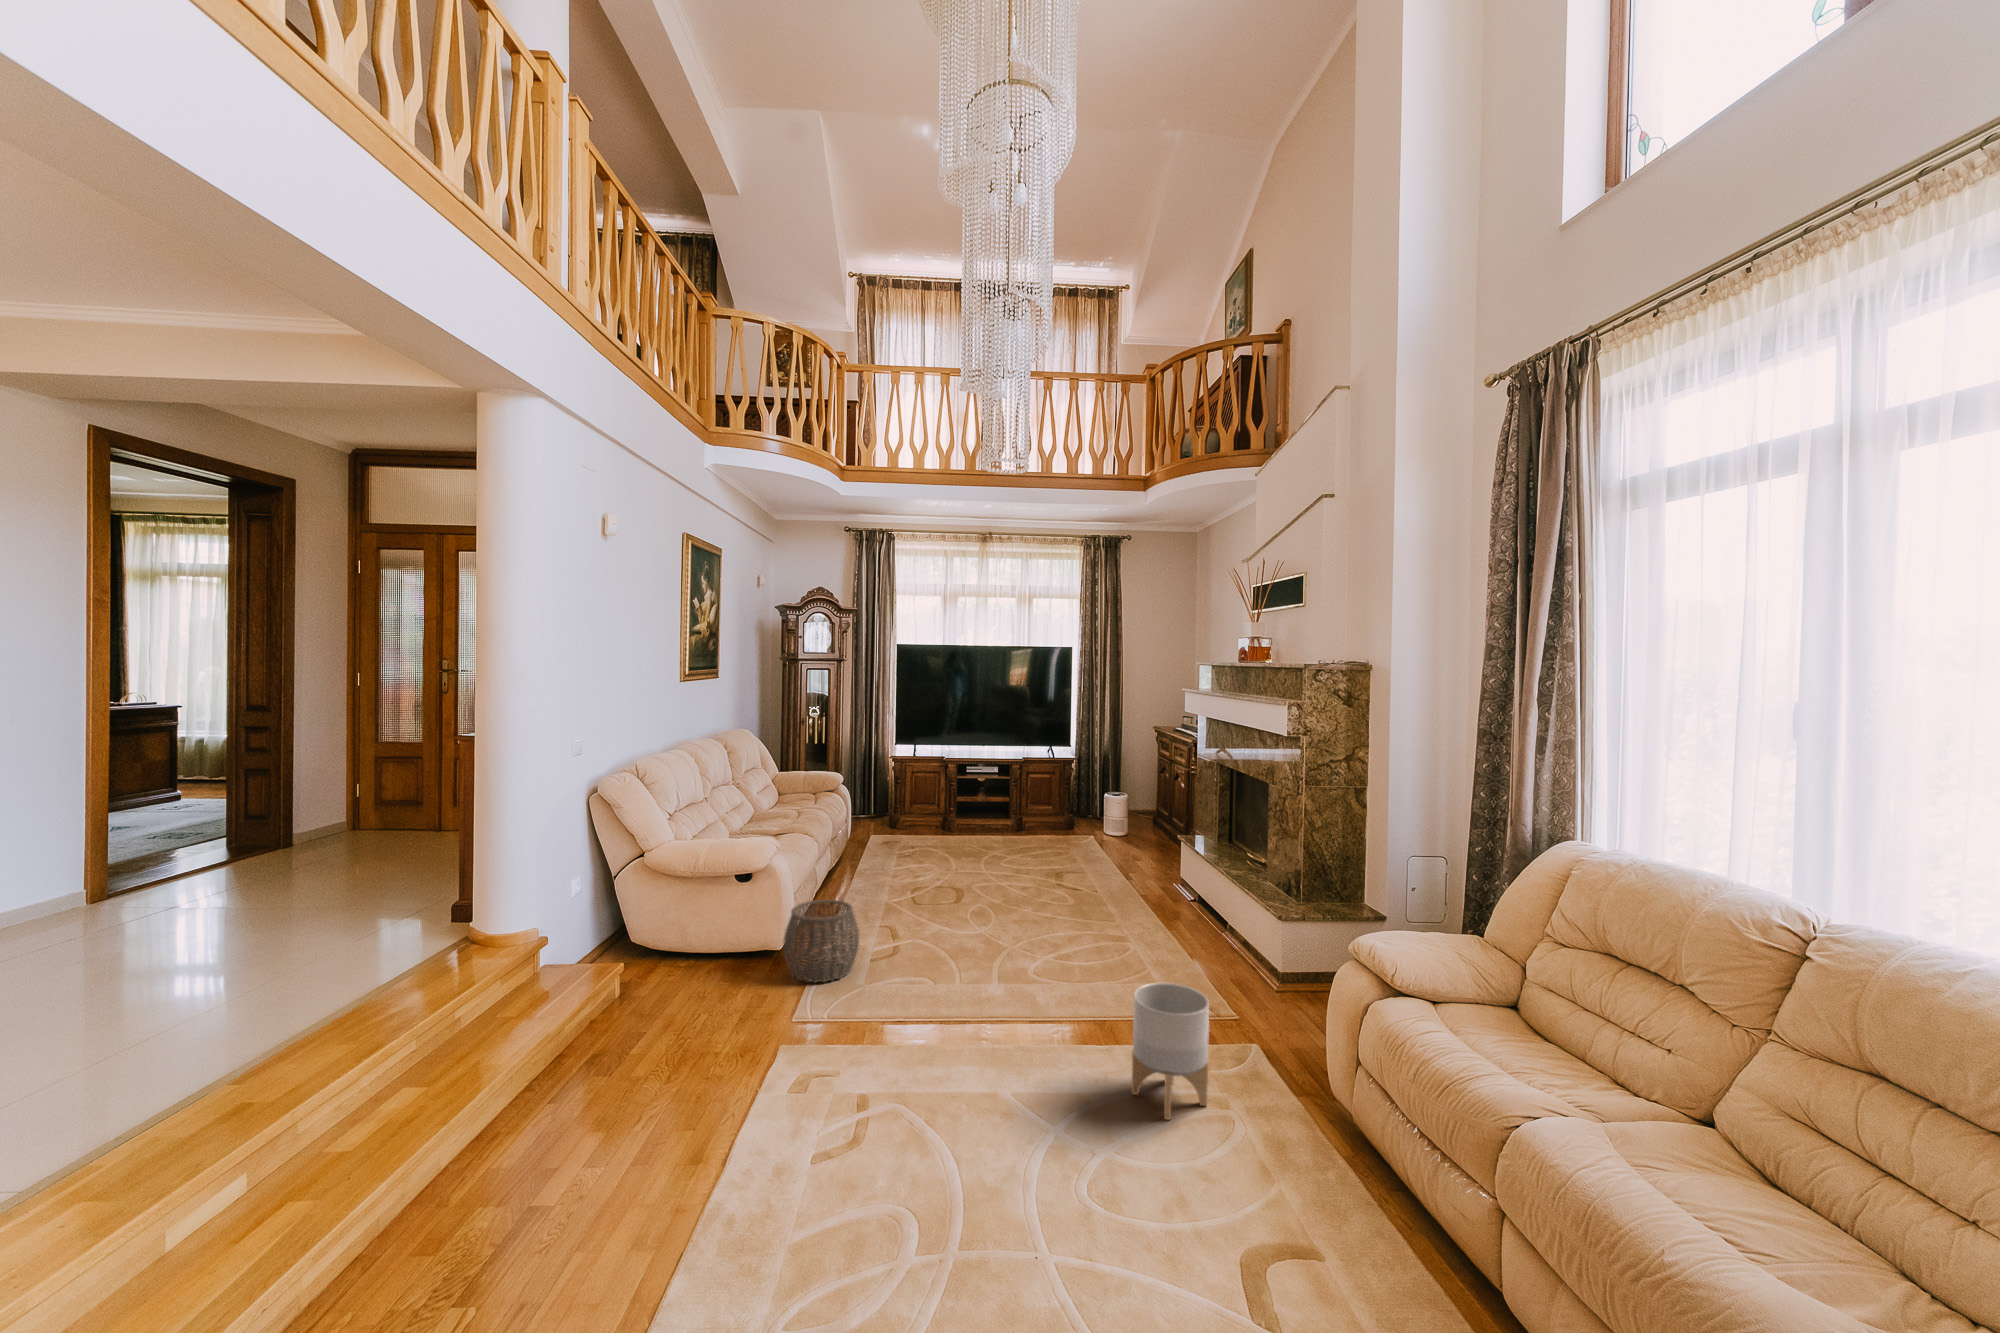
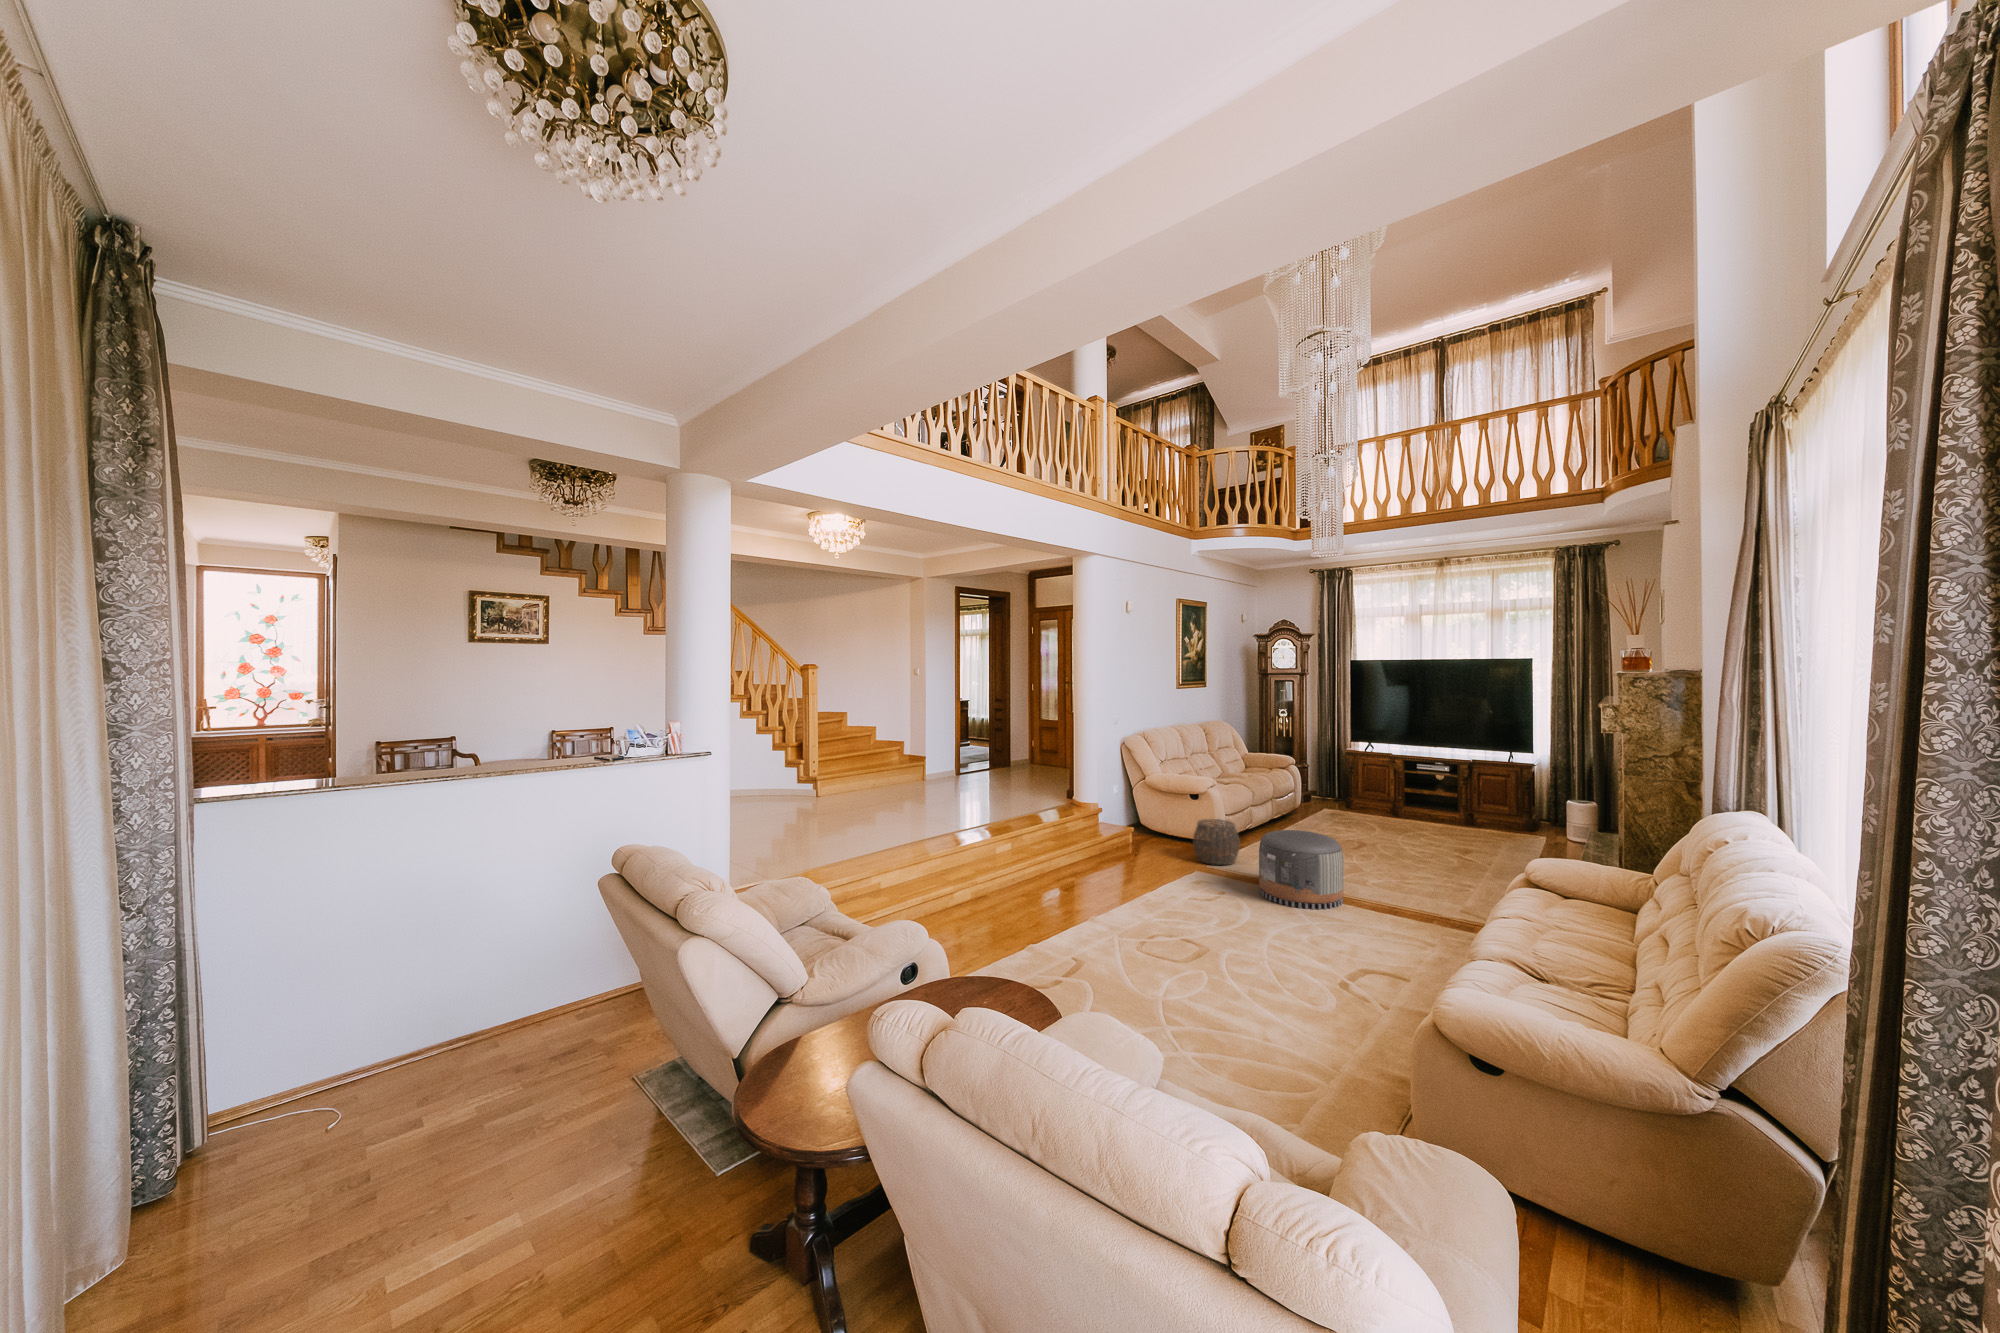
pouf: none [932,904,1052,1038] -> present [1259,830,1344,909]
planter: present [1132,983,1209,1120] -> none [1338,879,1392,961]

